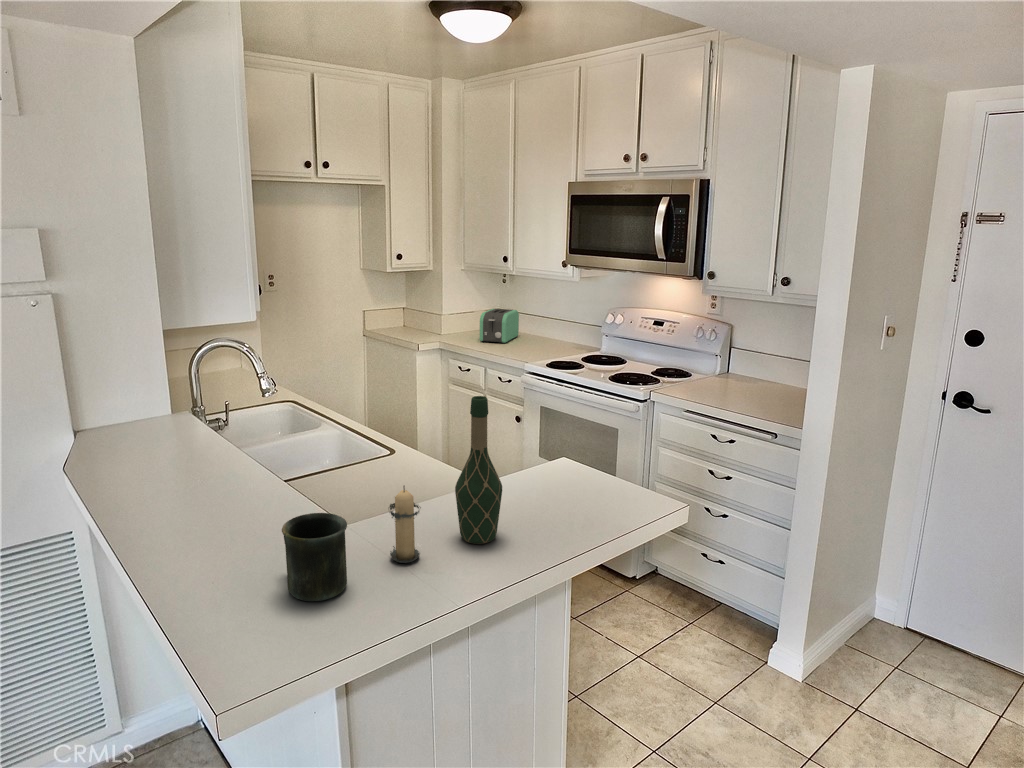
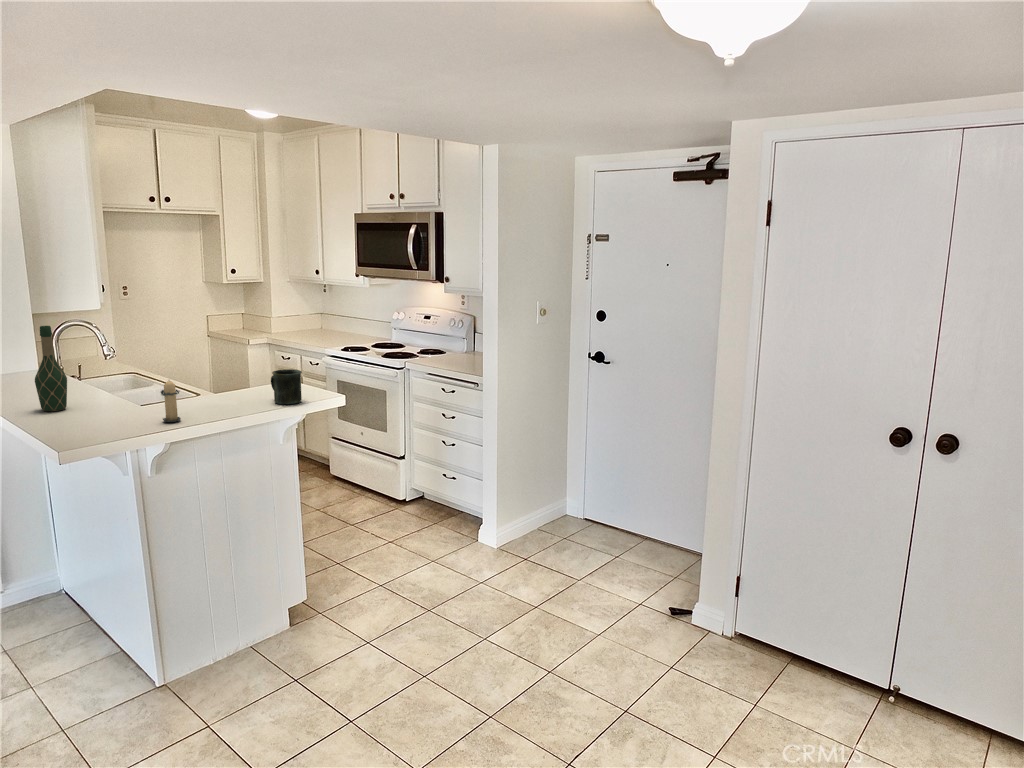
toaster: present [480,309,519,343] -> none [299,312,334,338]
wine bottle: present [455,396,502,544] -> present [35,326,67,411]
mug: present [282,513,347,601] -> present [271,369,302,404]

